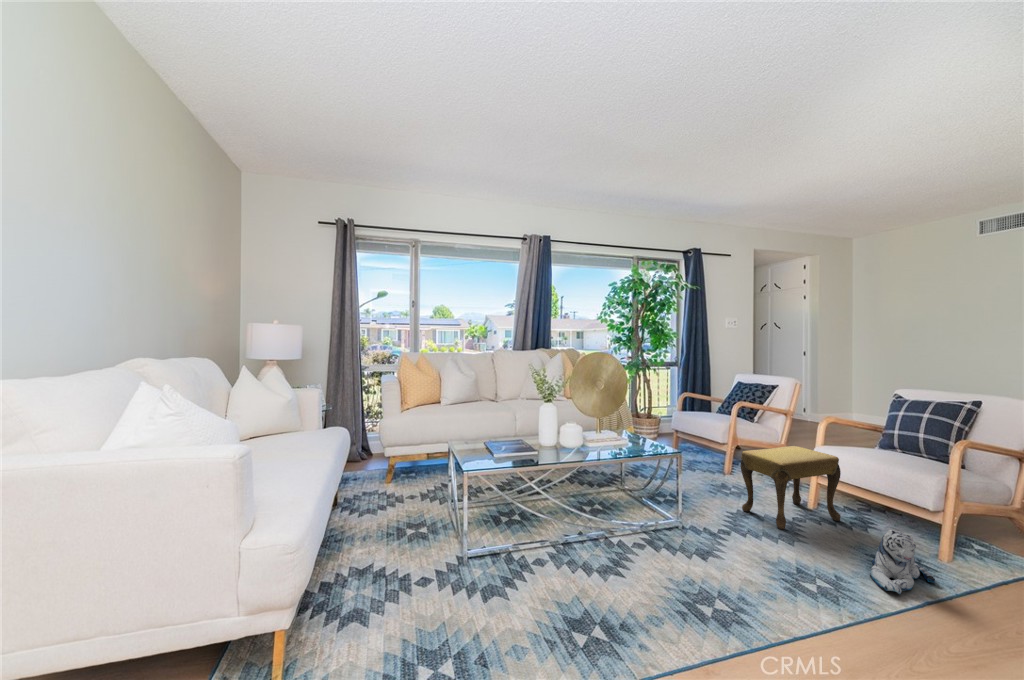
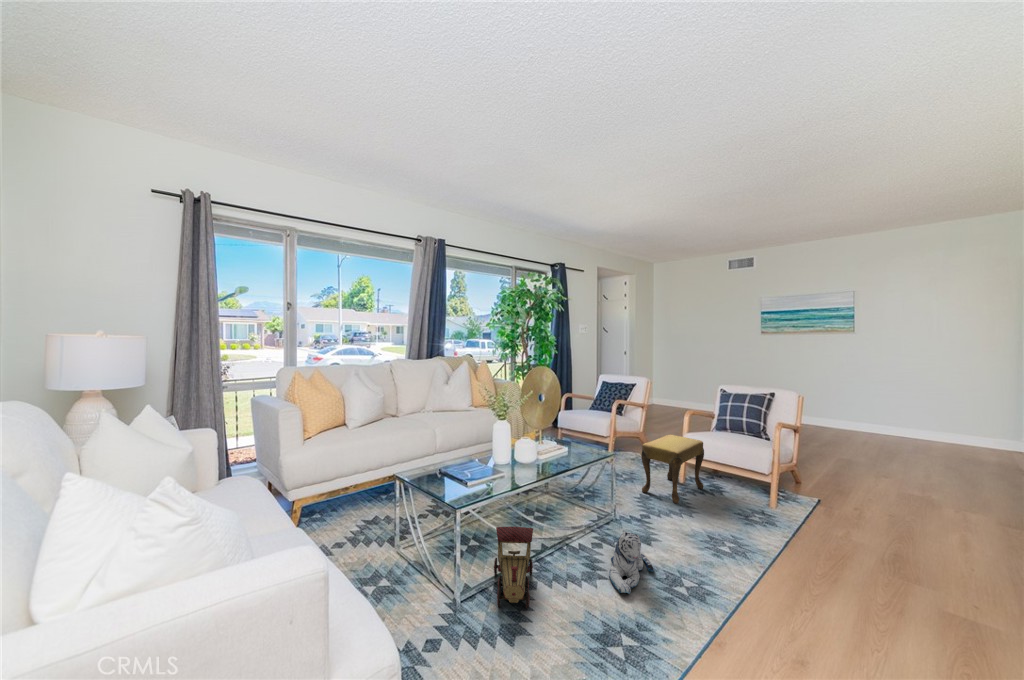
toy train: none [494,502,554,578] -> present [494,527,533,609]
plush toy: present [870,530,935,594] -> present [609,532,653,594]

